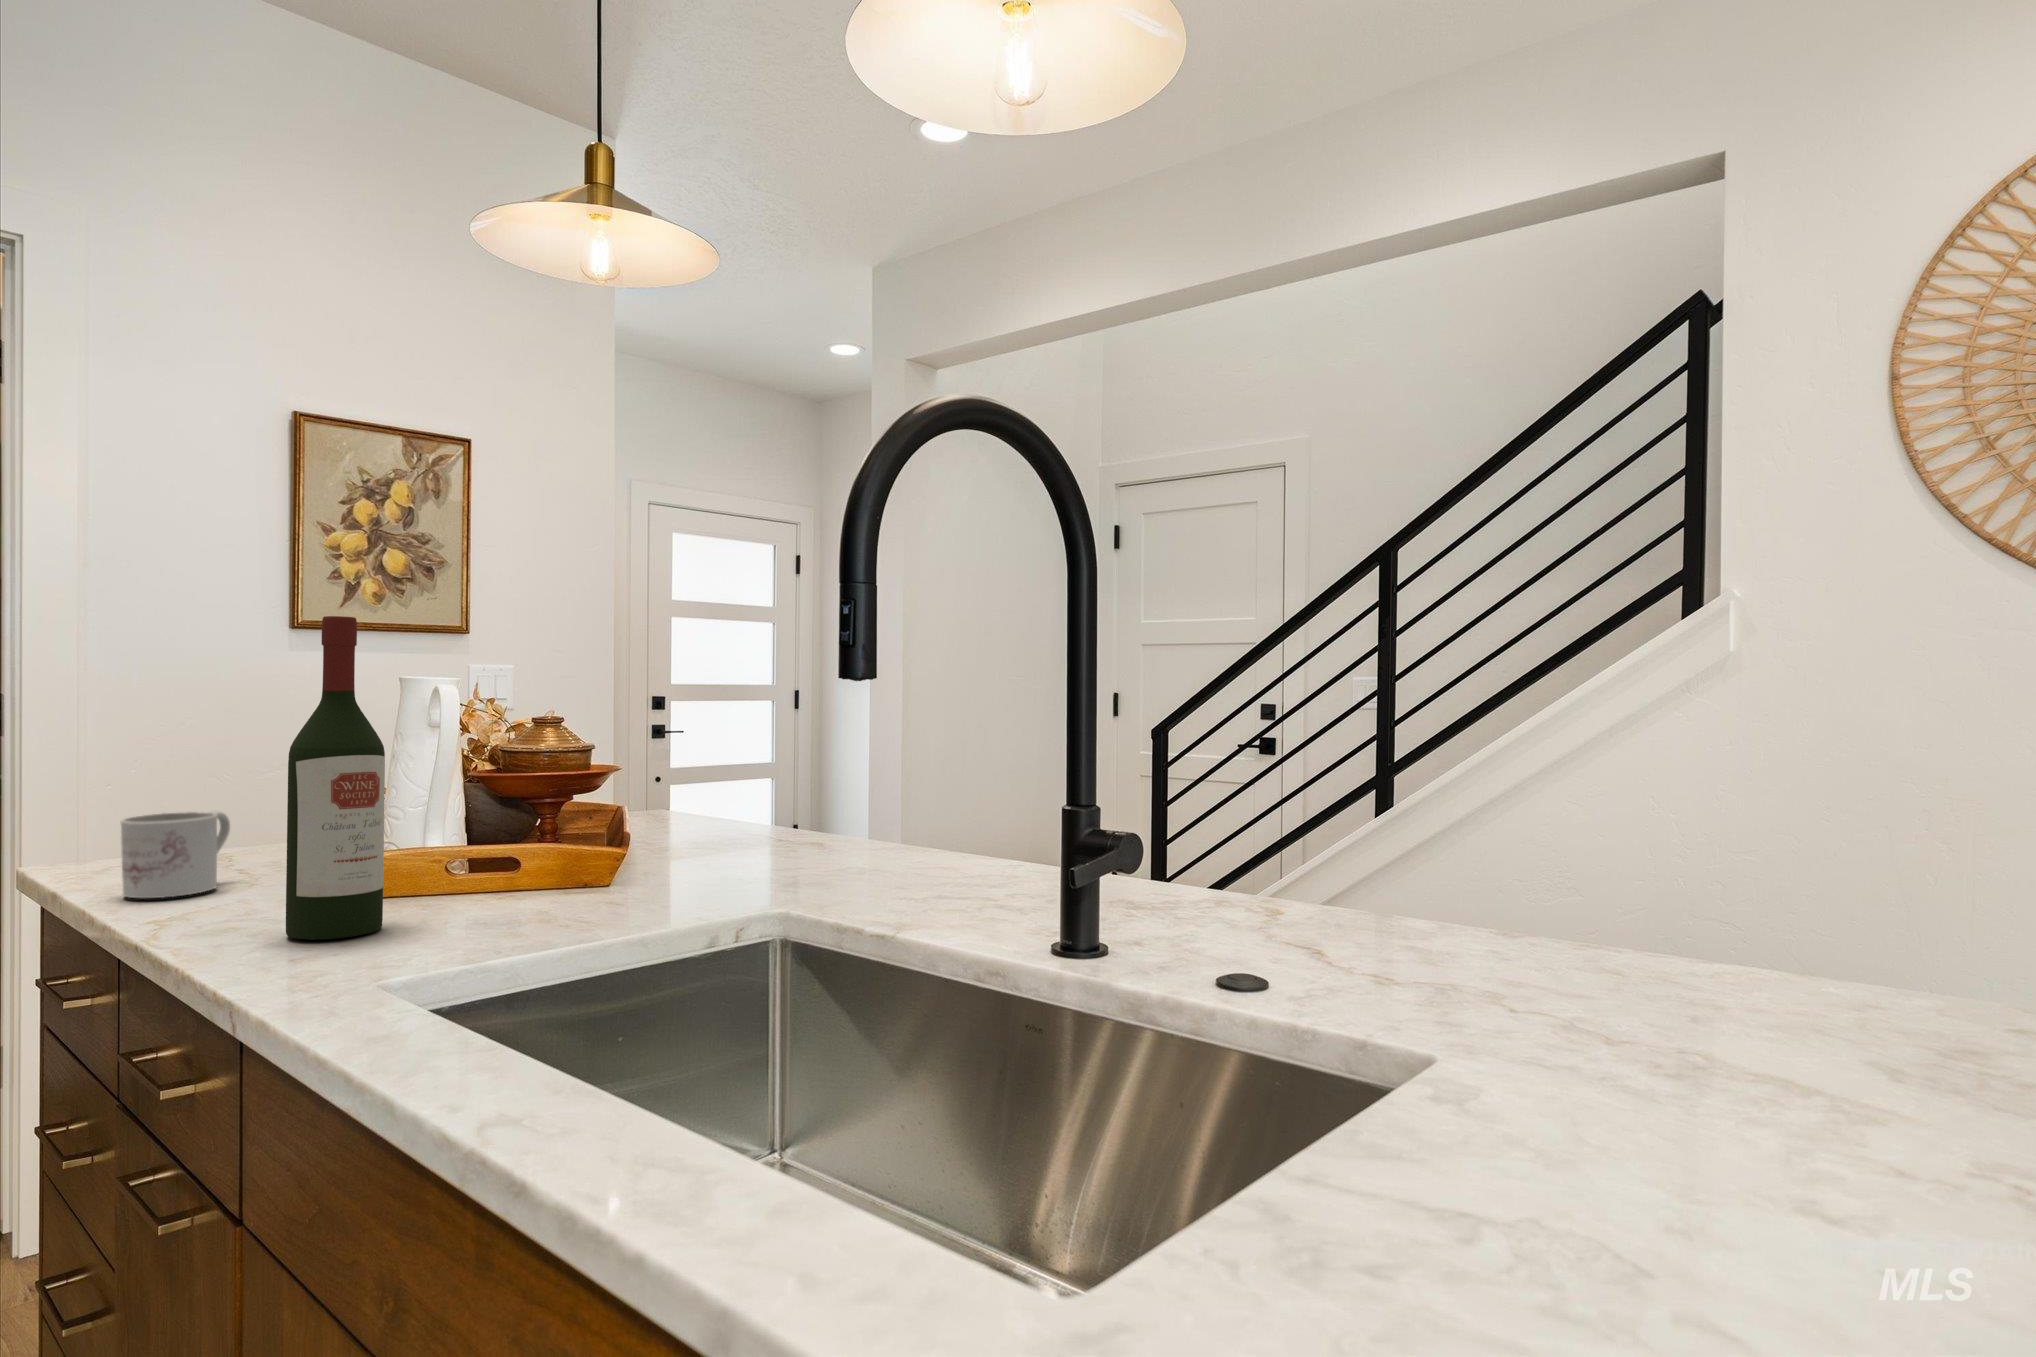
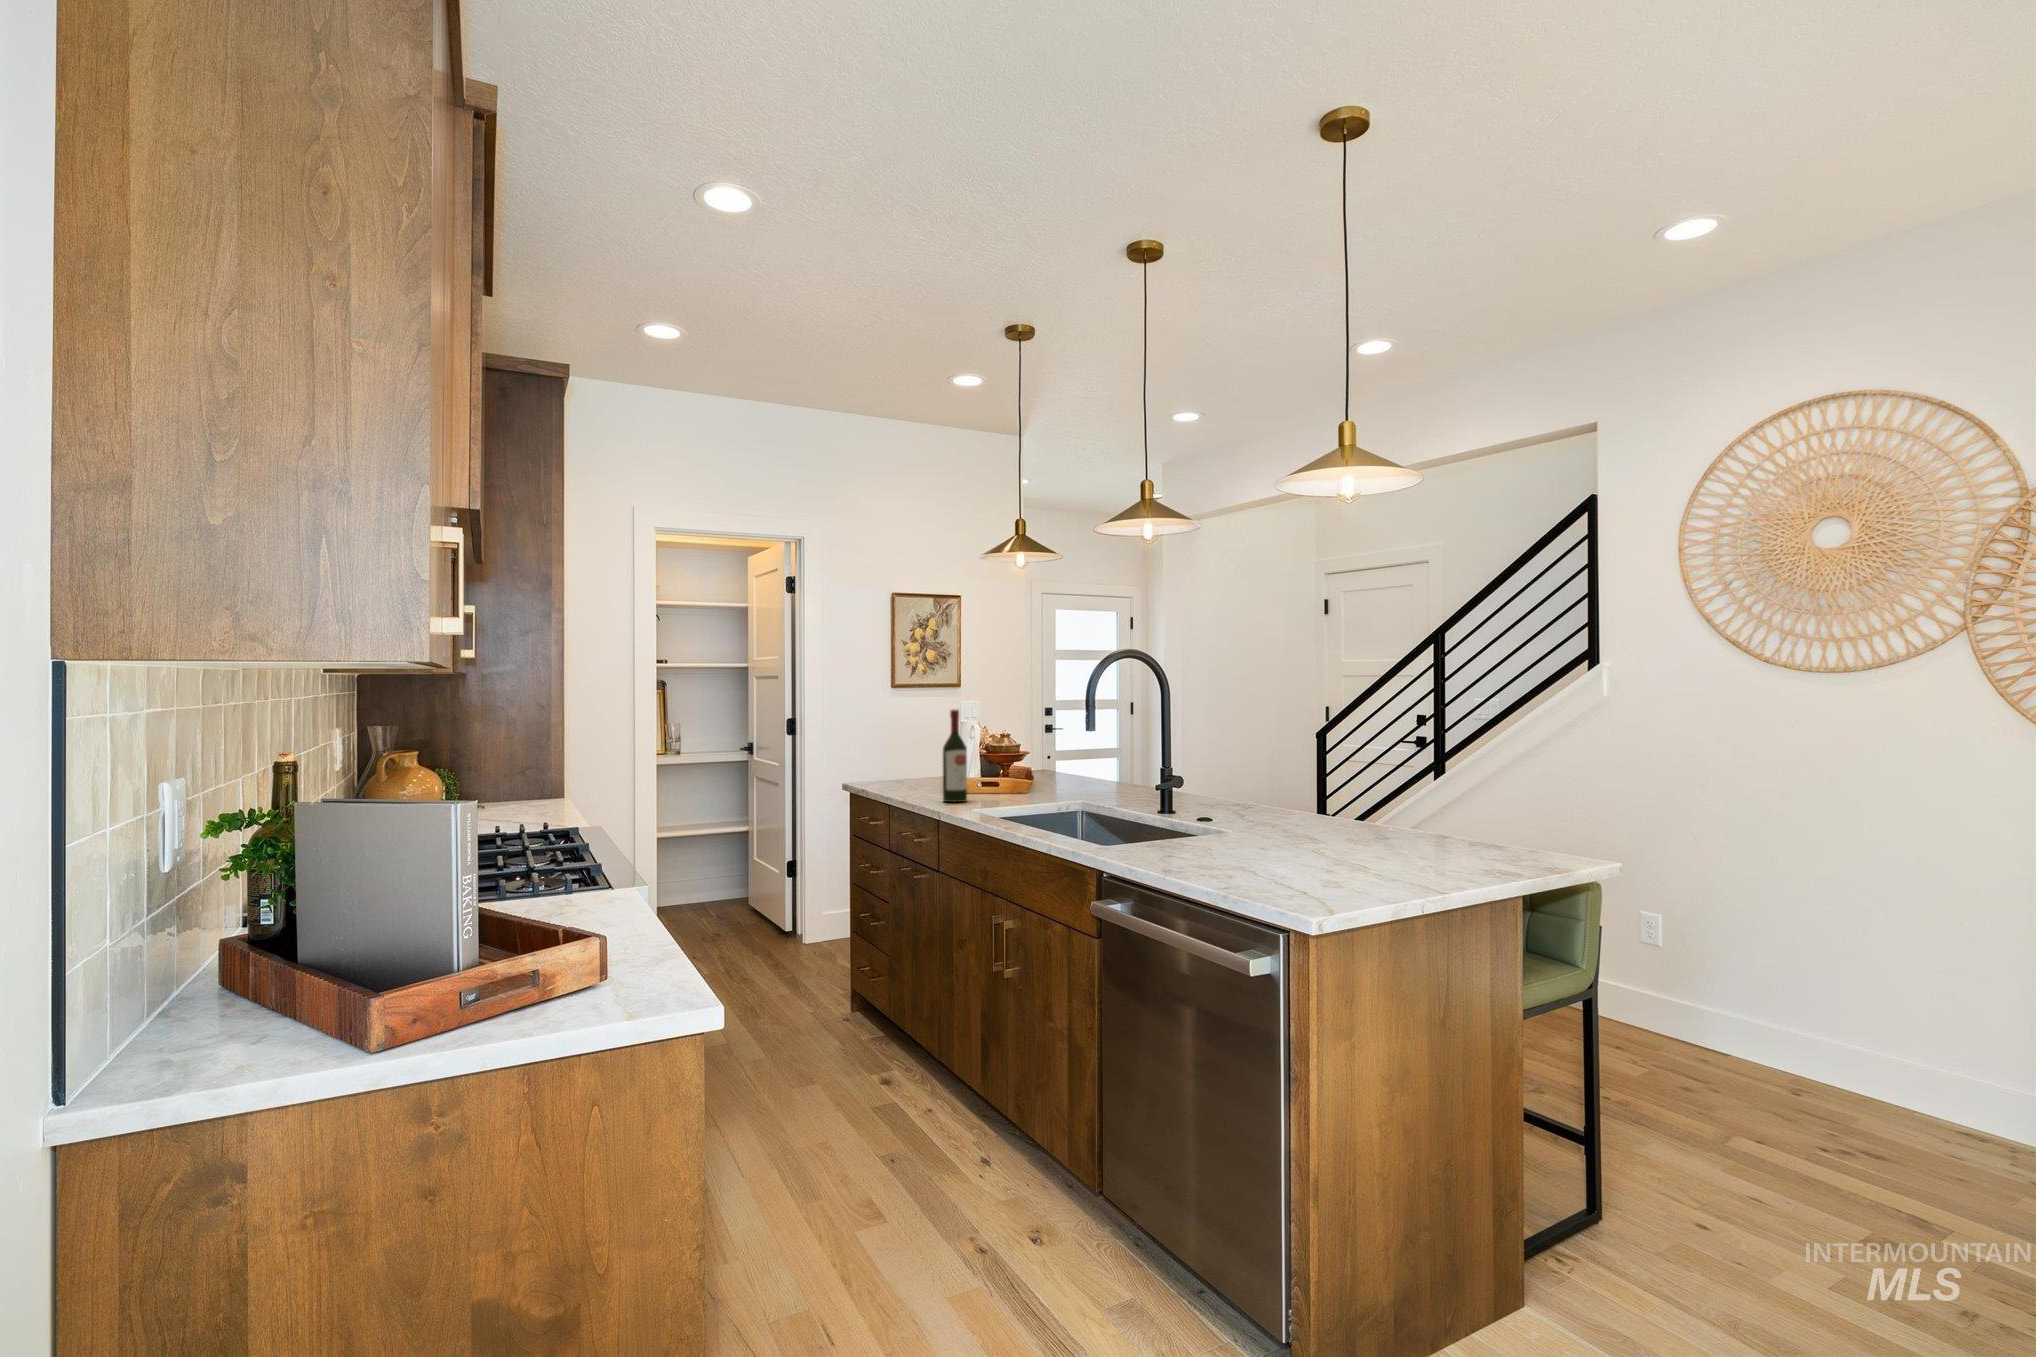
mug: present [121,811,230,898] -> none [888,766,914,792]

